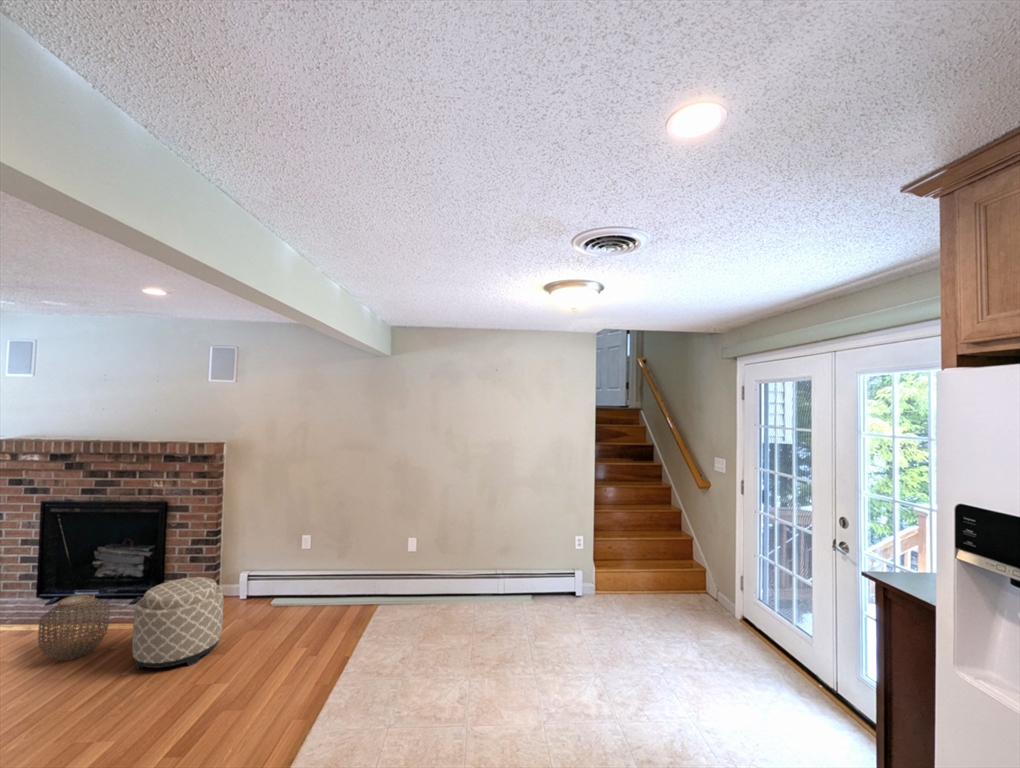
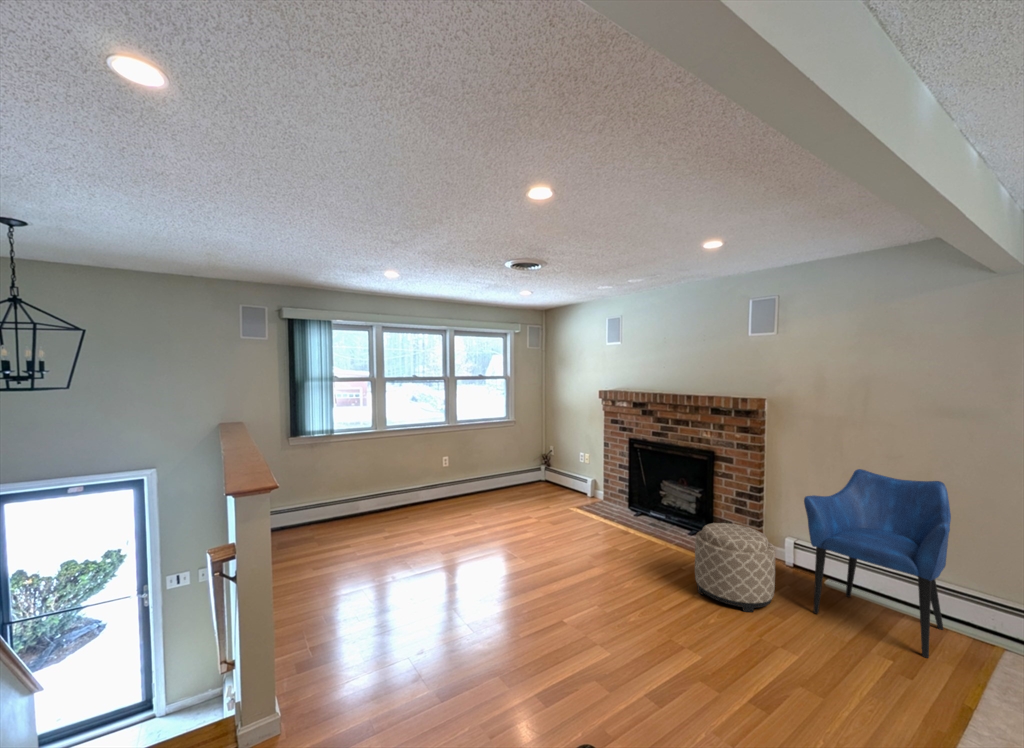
armchair: none [251,498,353,636] -> present [804,469,951,658]
woven basket: present [38,594,110,661] -> none [631,512,676,564]

